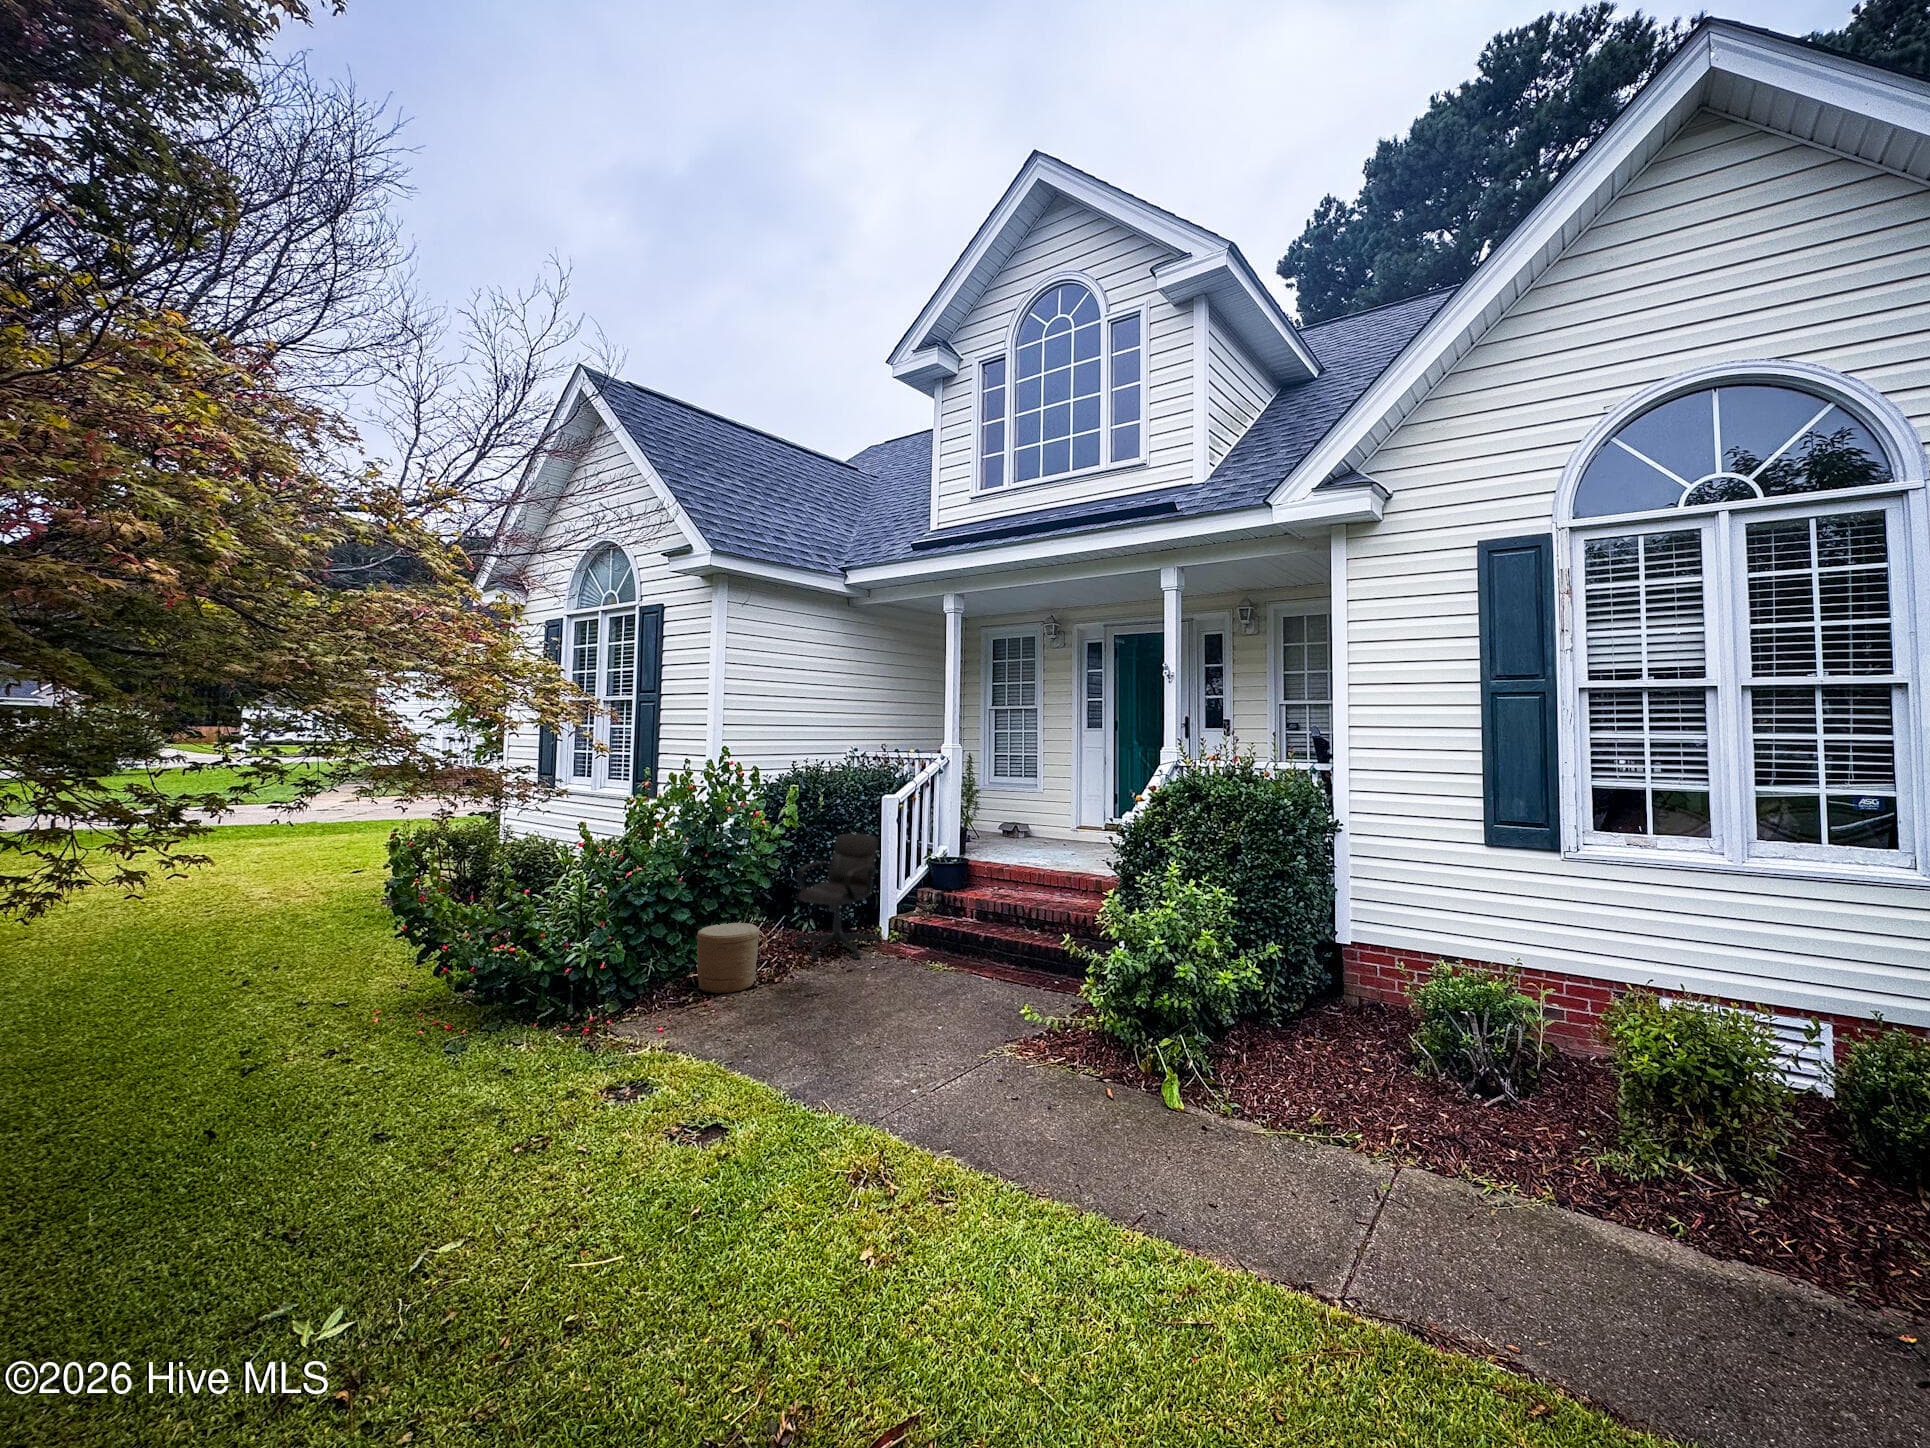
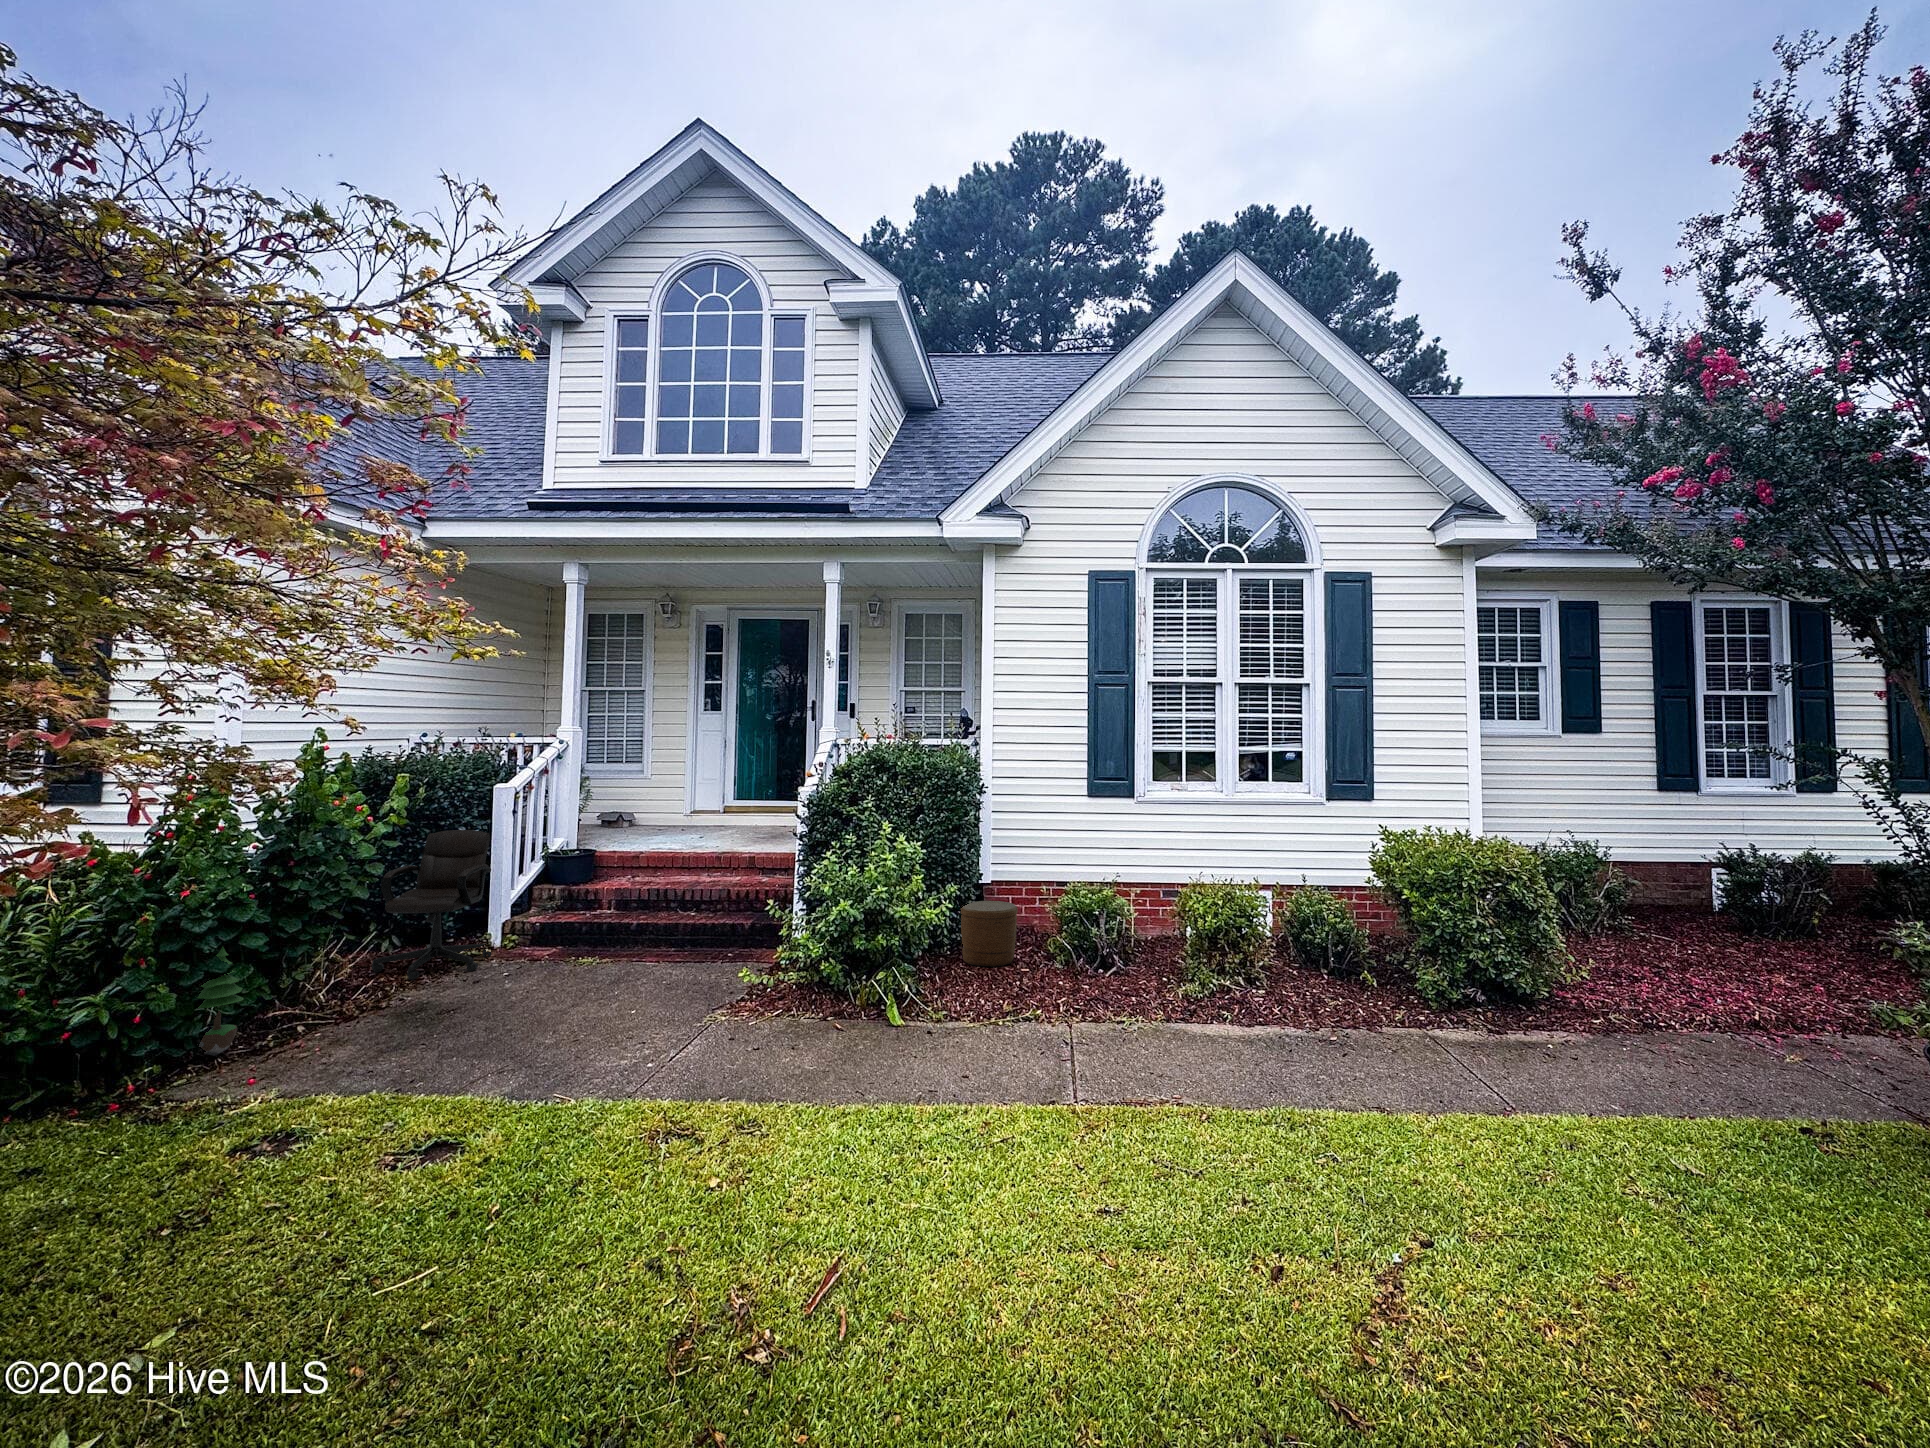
potted tree: none [641,921,673,1005] -> present [197,947,244,1056]
woven basket: present [697,923,760,994] -> present [961,901,1018,967]

